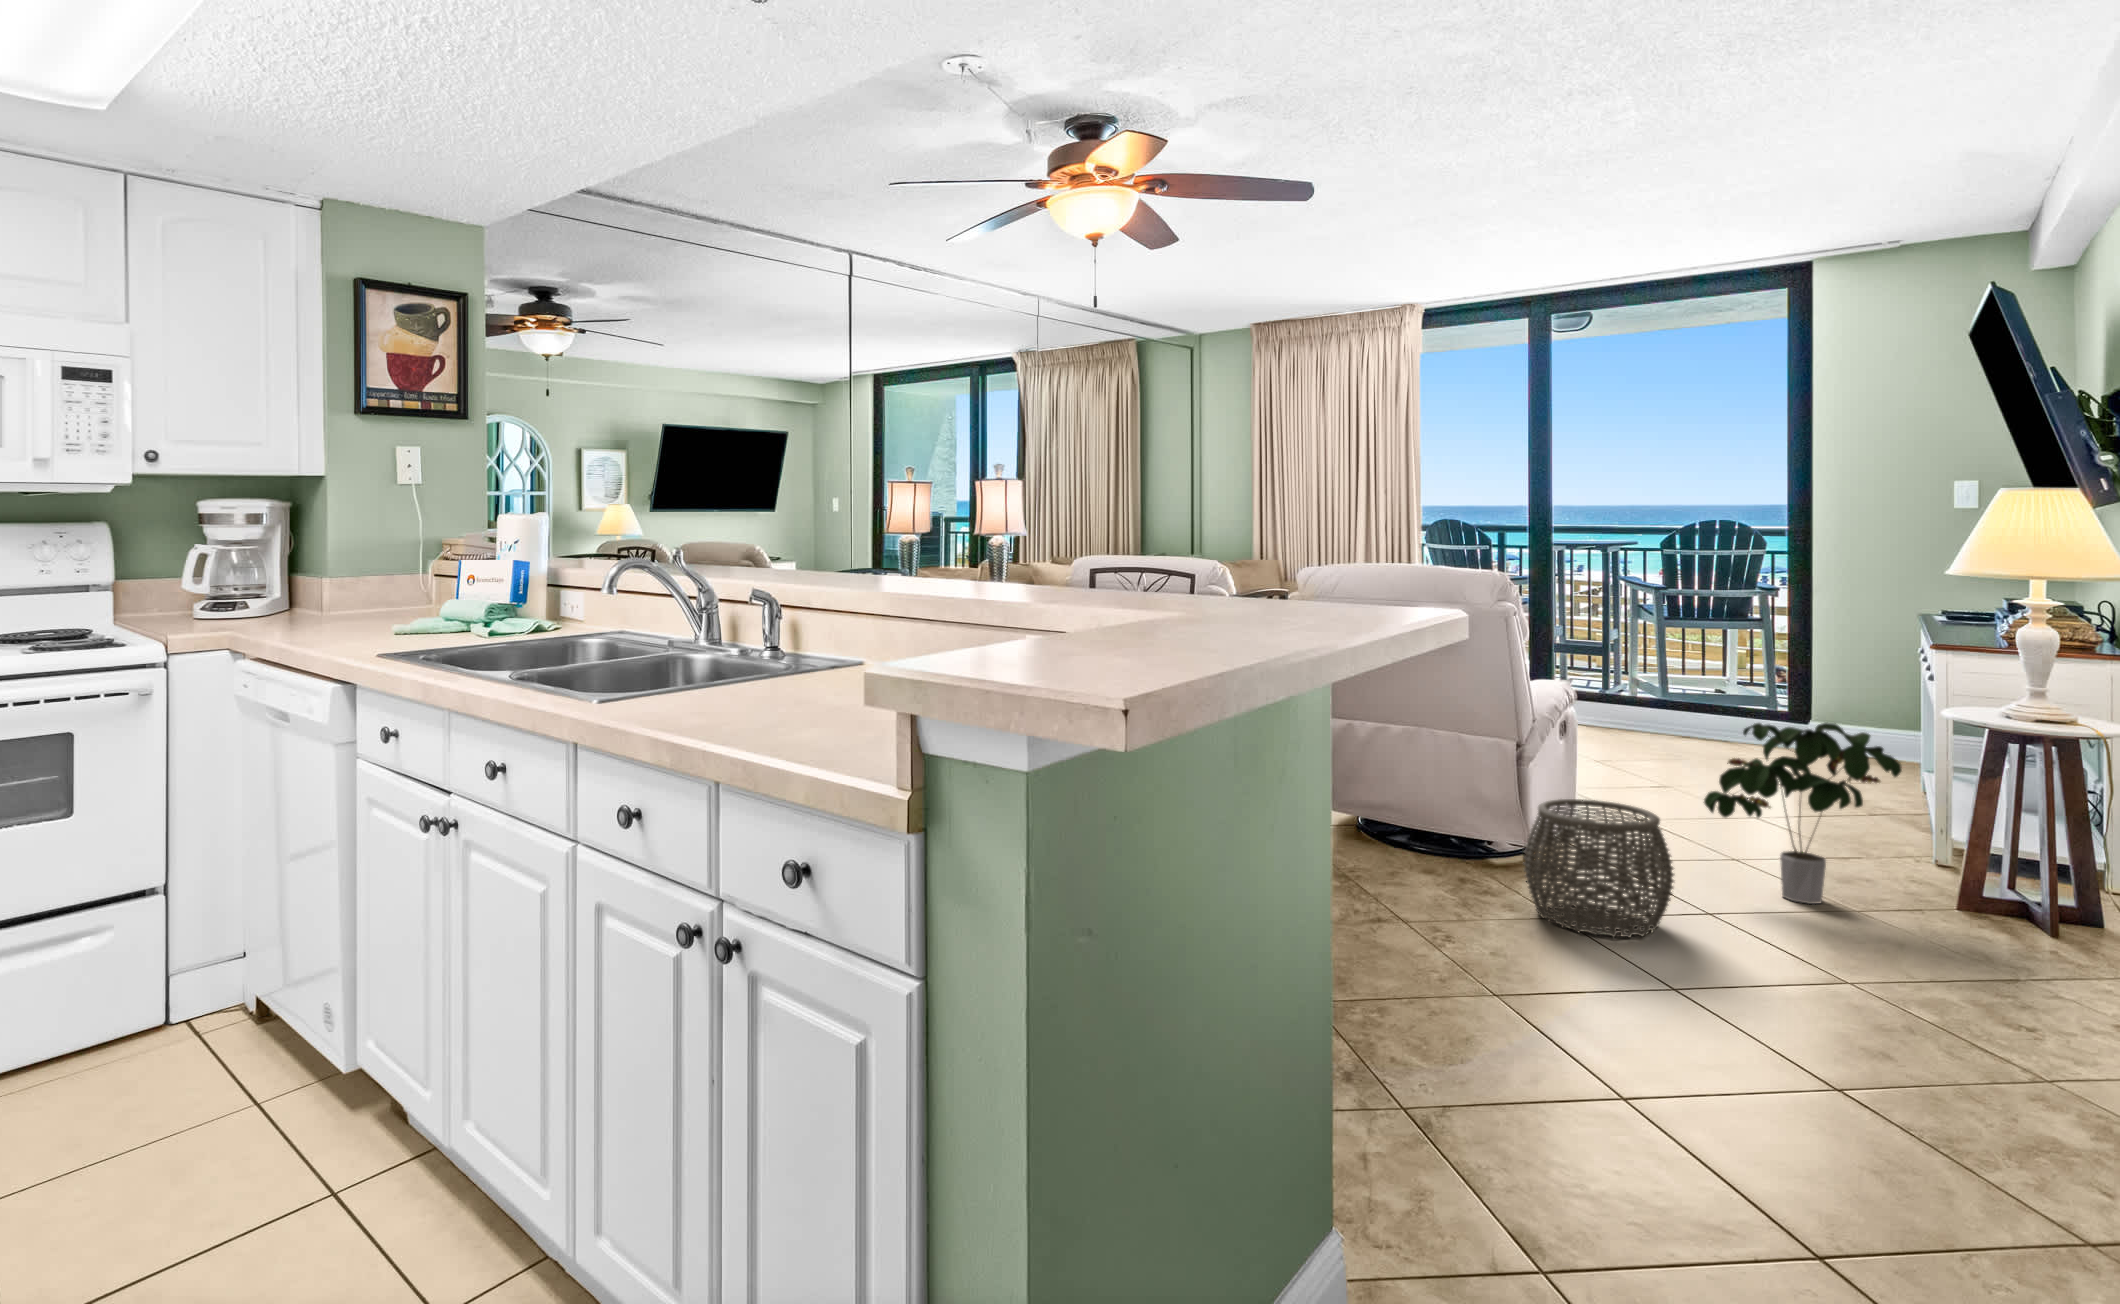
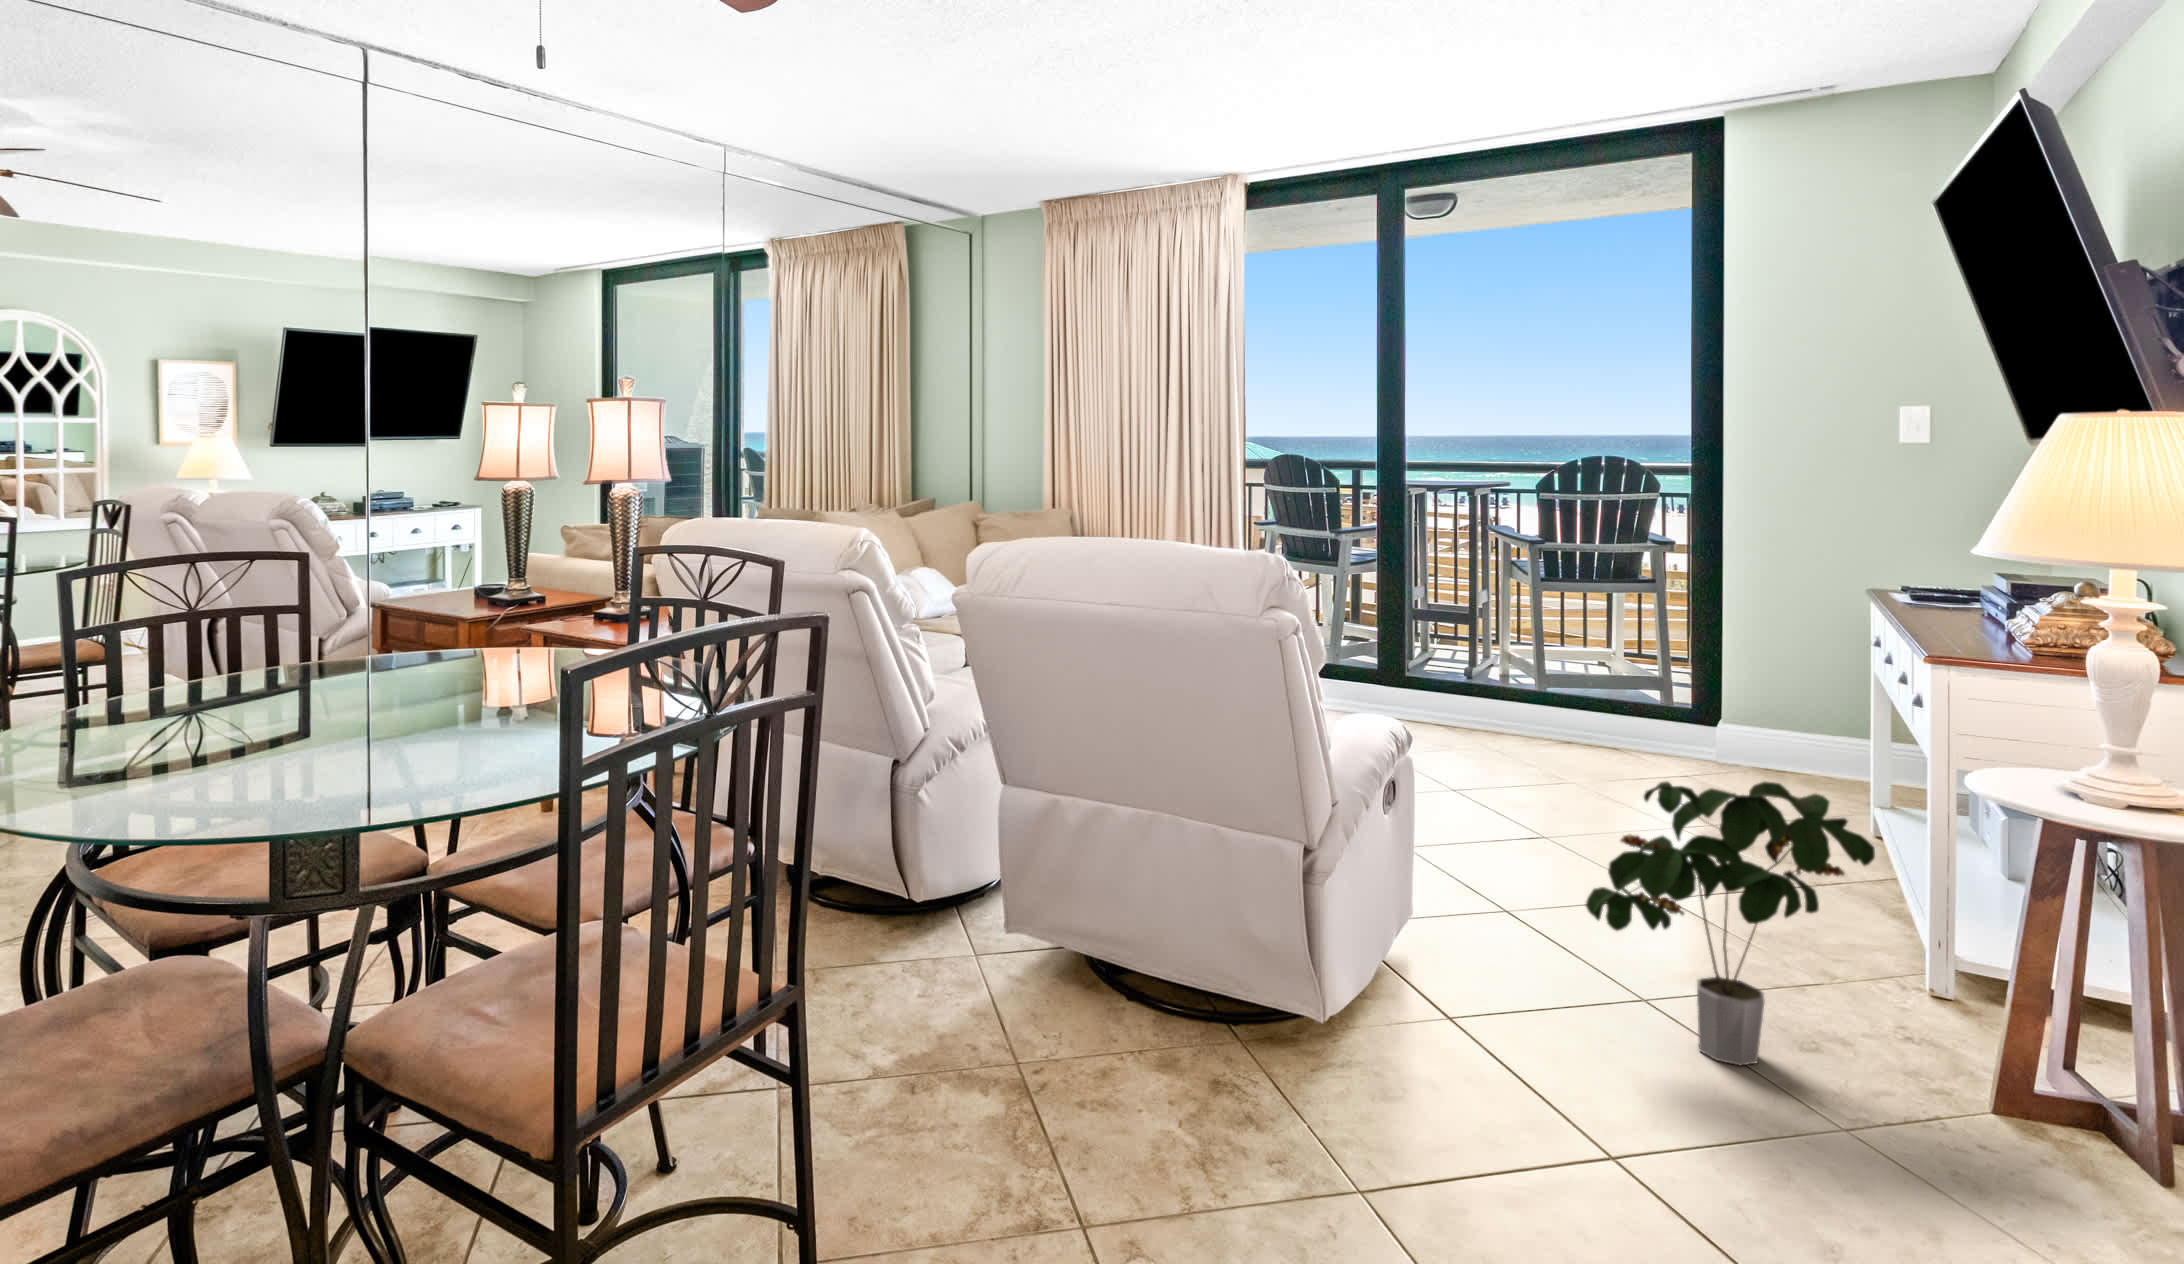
woven basket: present [1524,799,1674,938] -> none [1307,918,1540,1173]

